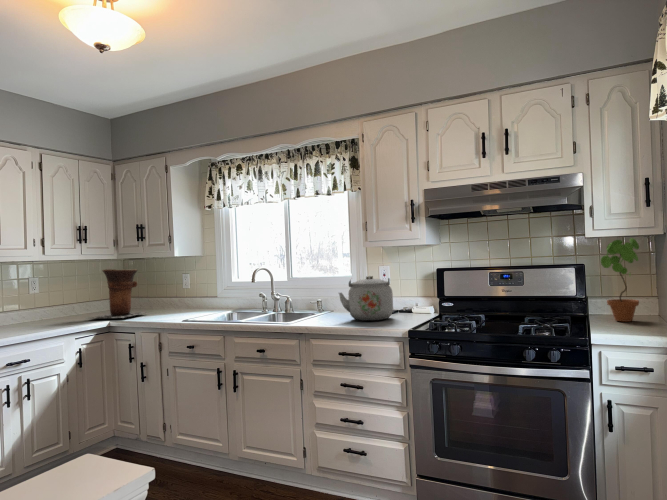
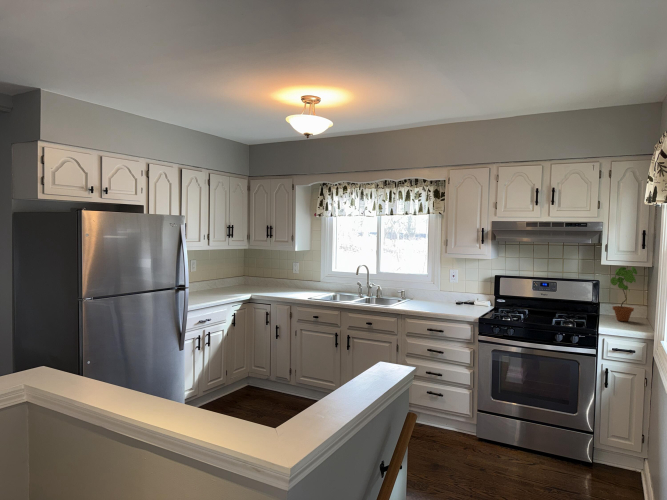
vase: present [92,269,145,318] -> none [234,258,274,294]
kettle: present [339,276,393,321] -> none [425,278,463,309]

